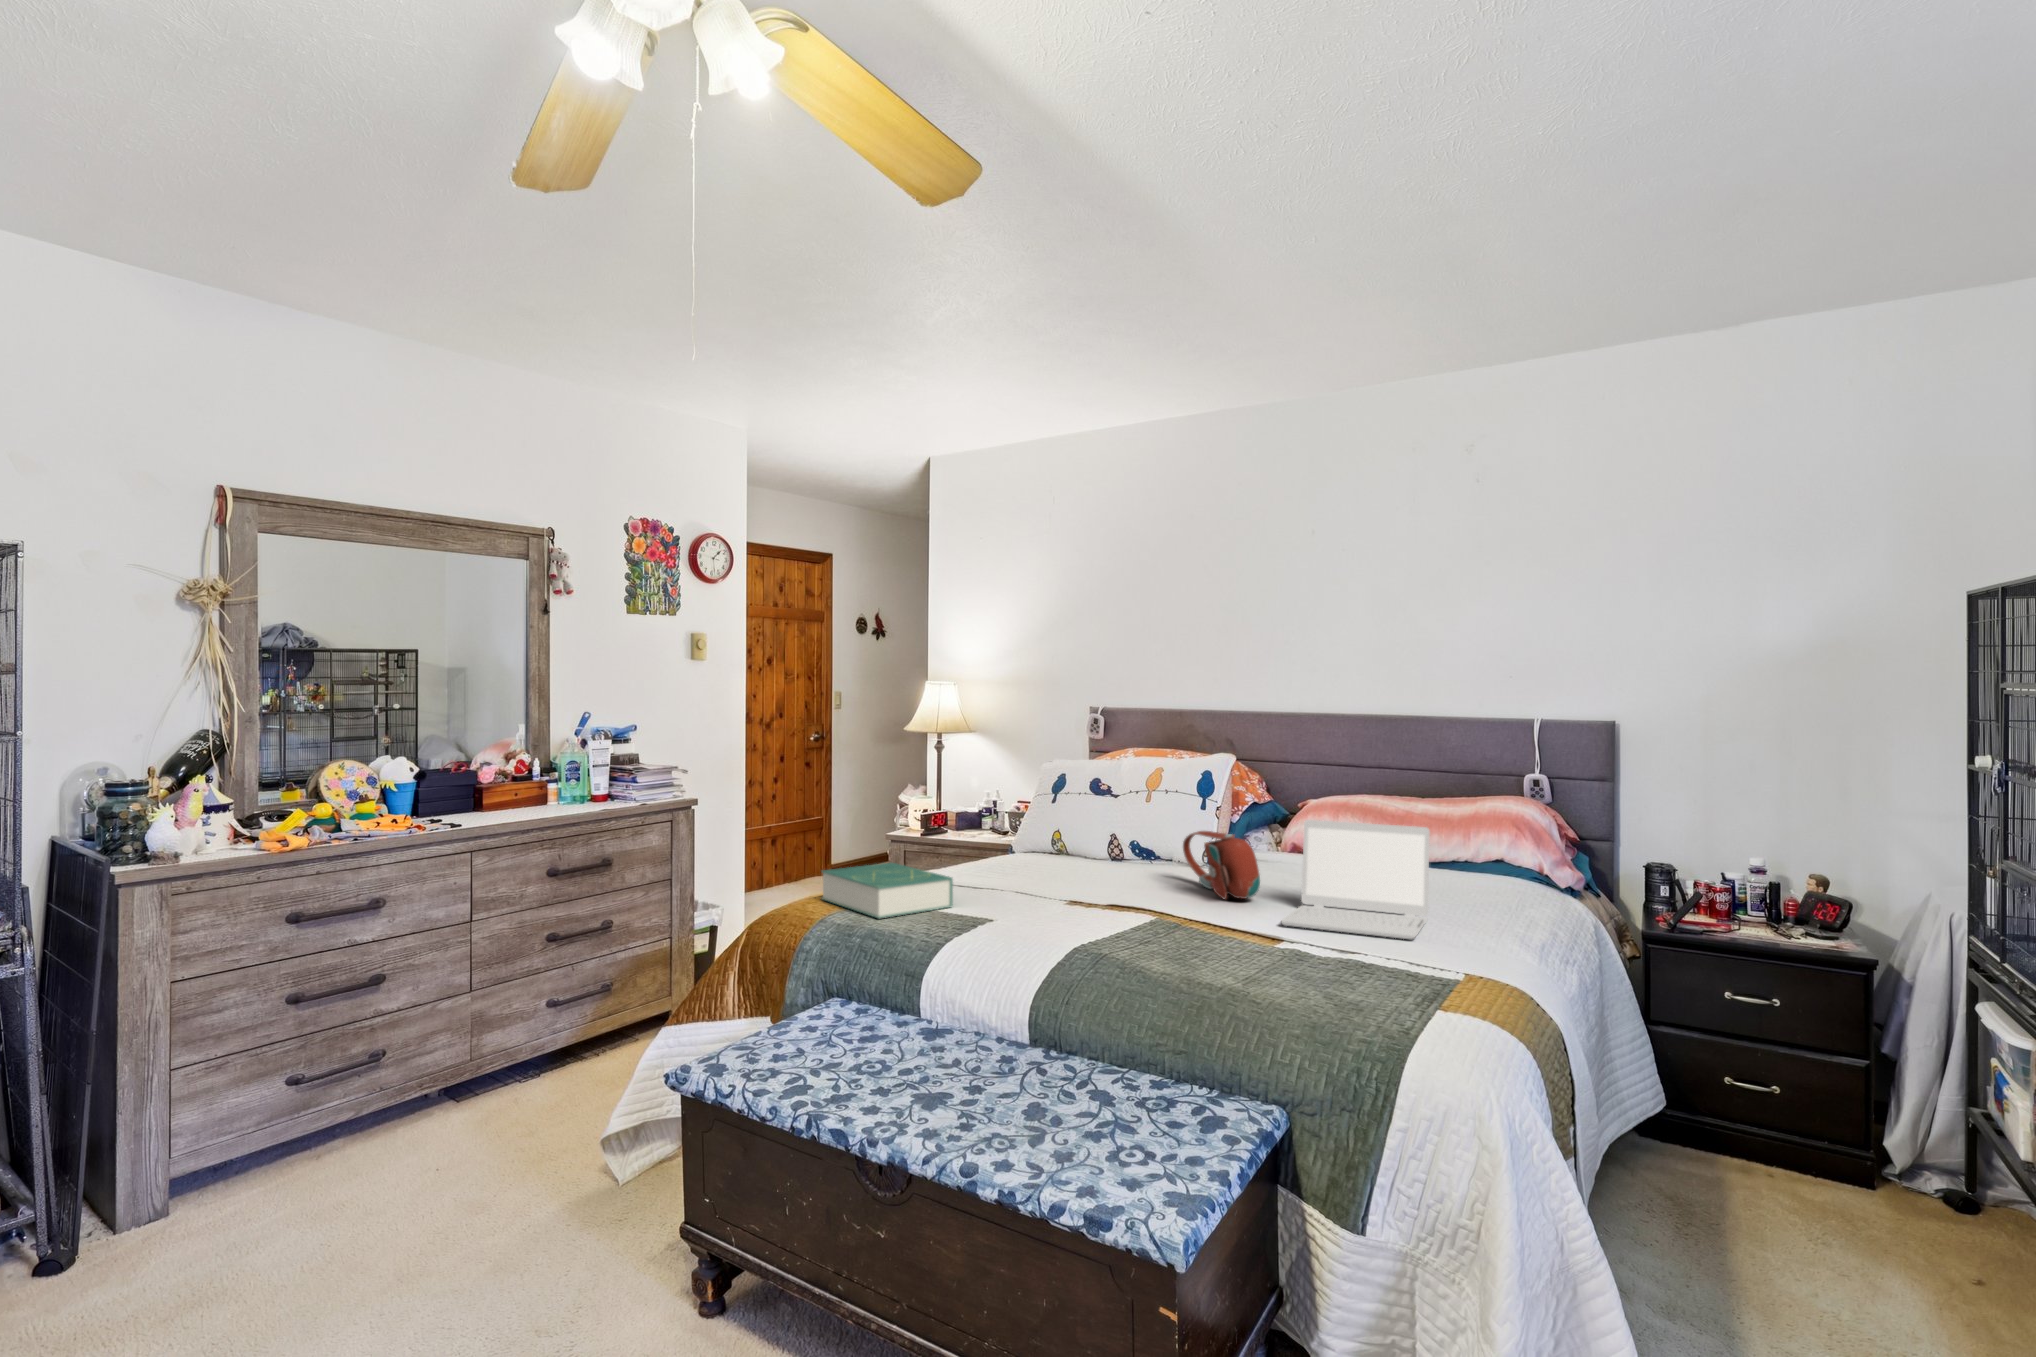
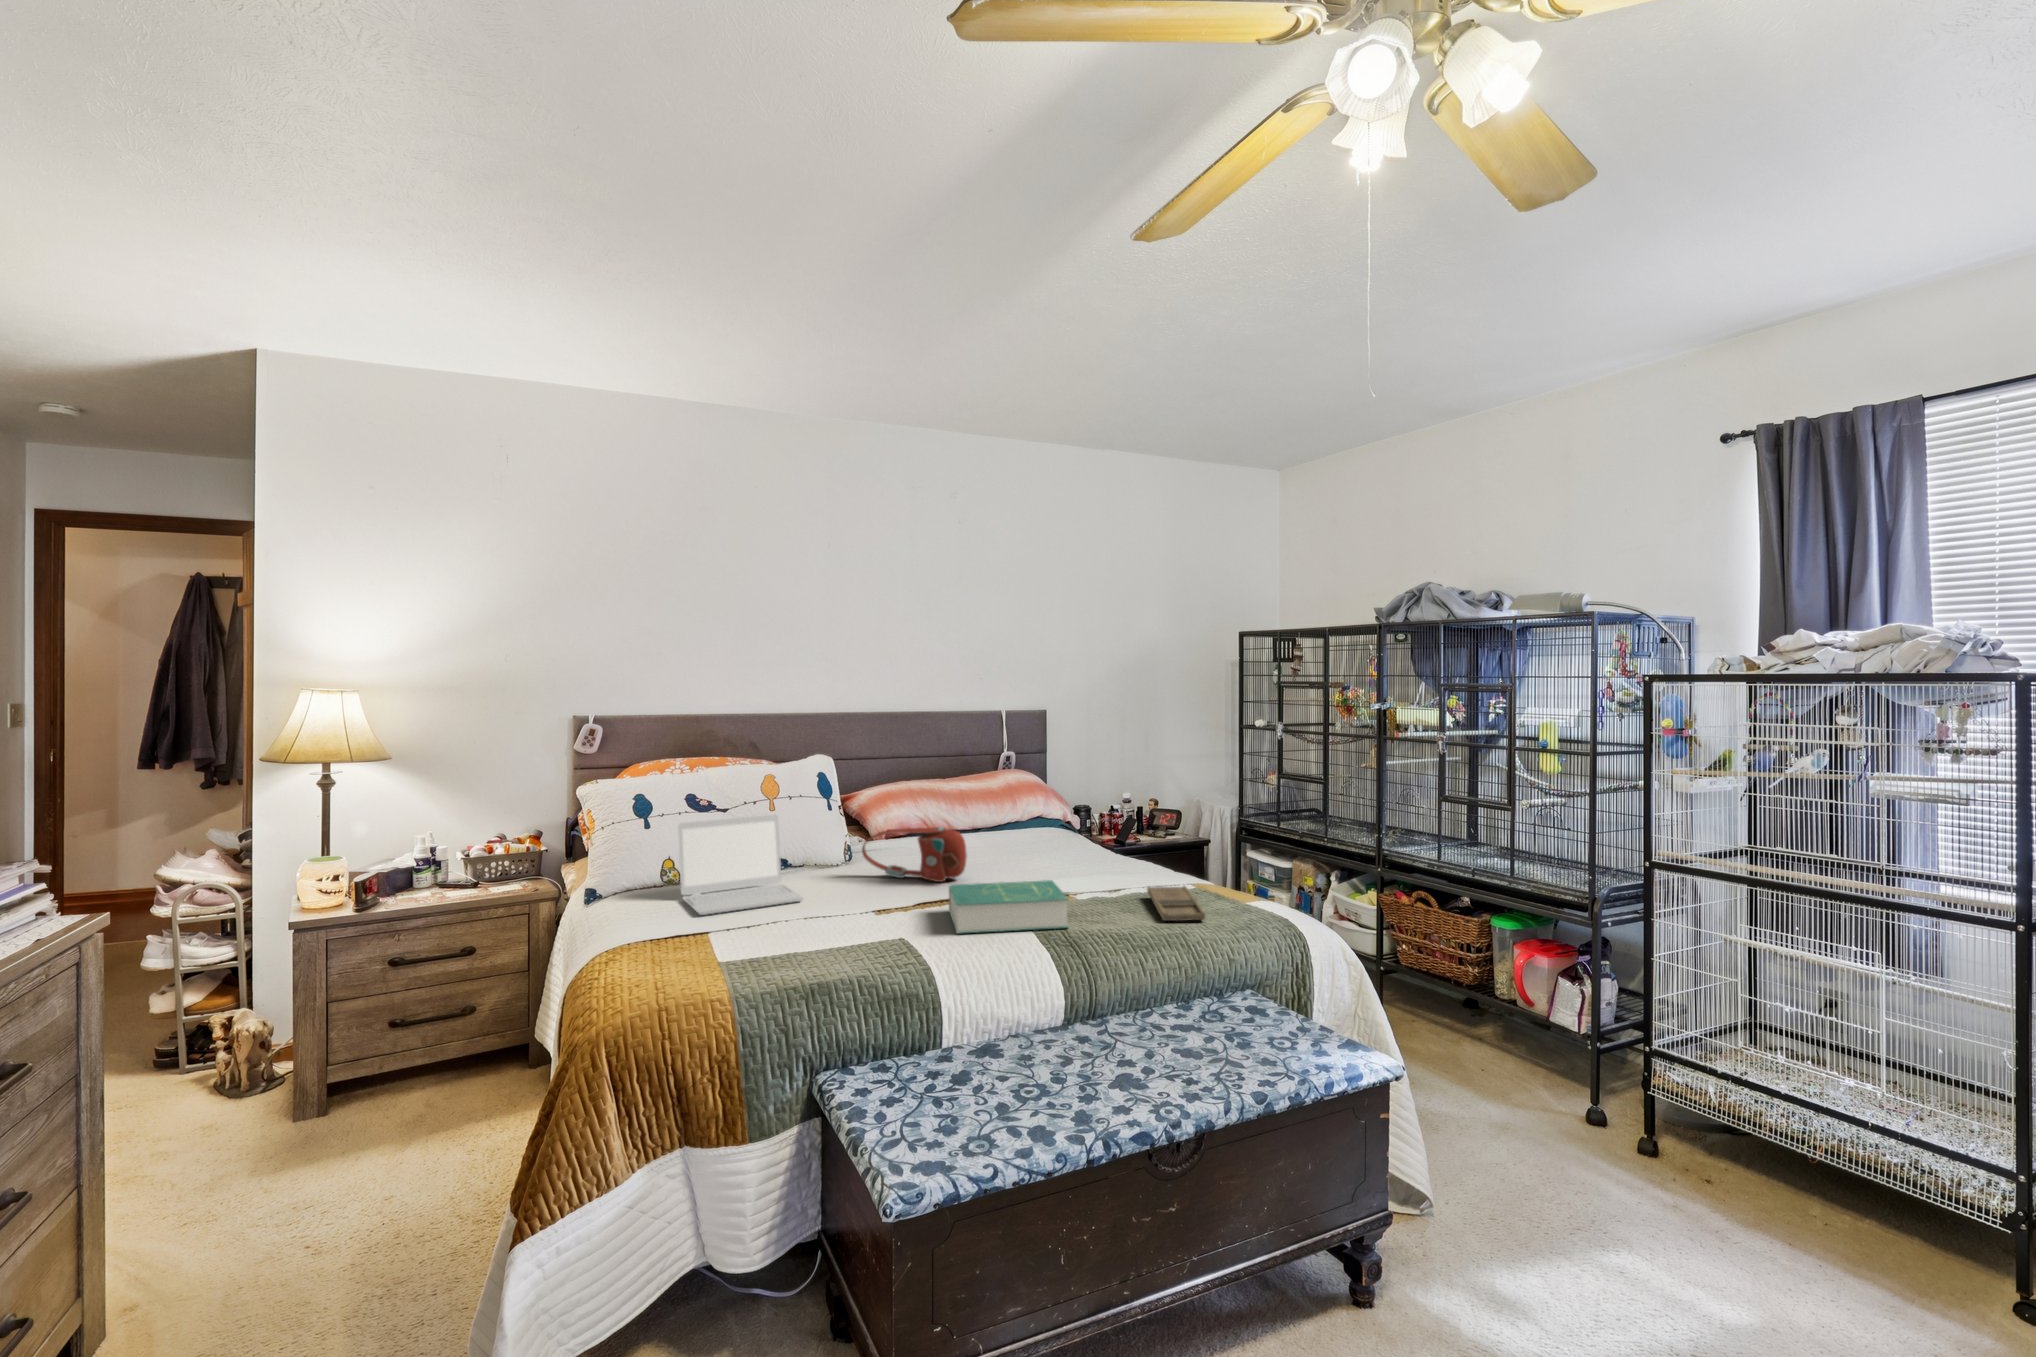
laptop: present [1281,820,1430,939] -> present [678,815,803,915]
book: present [822,863,953,918] -> present [949,880,1069,934]
tray: none [1264,950,1406,999] -> present [1147,886,1205,921]

